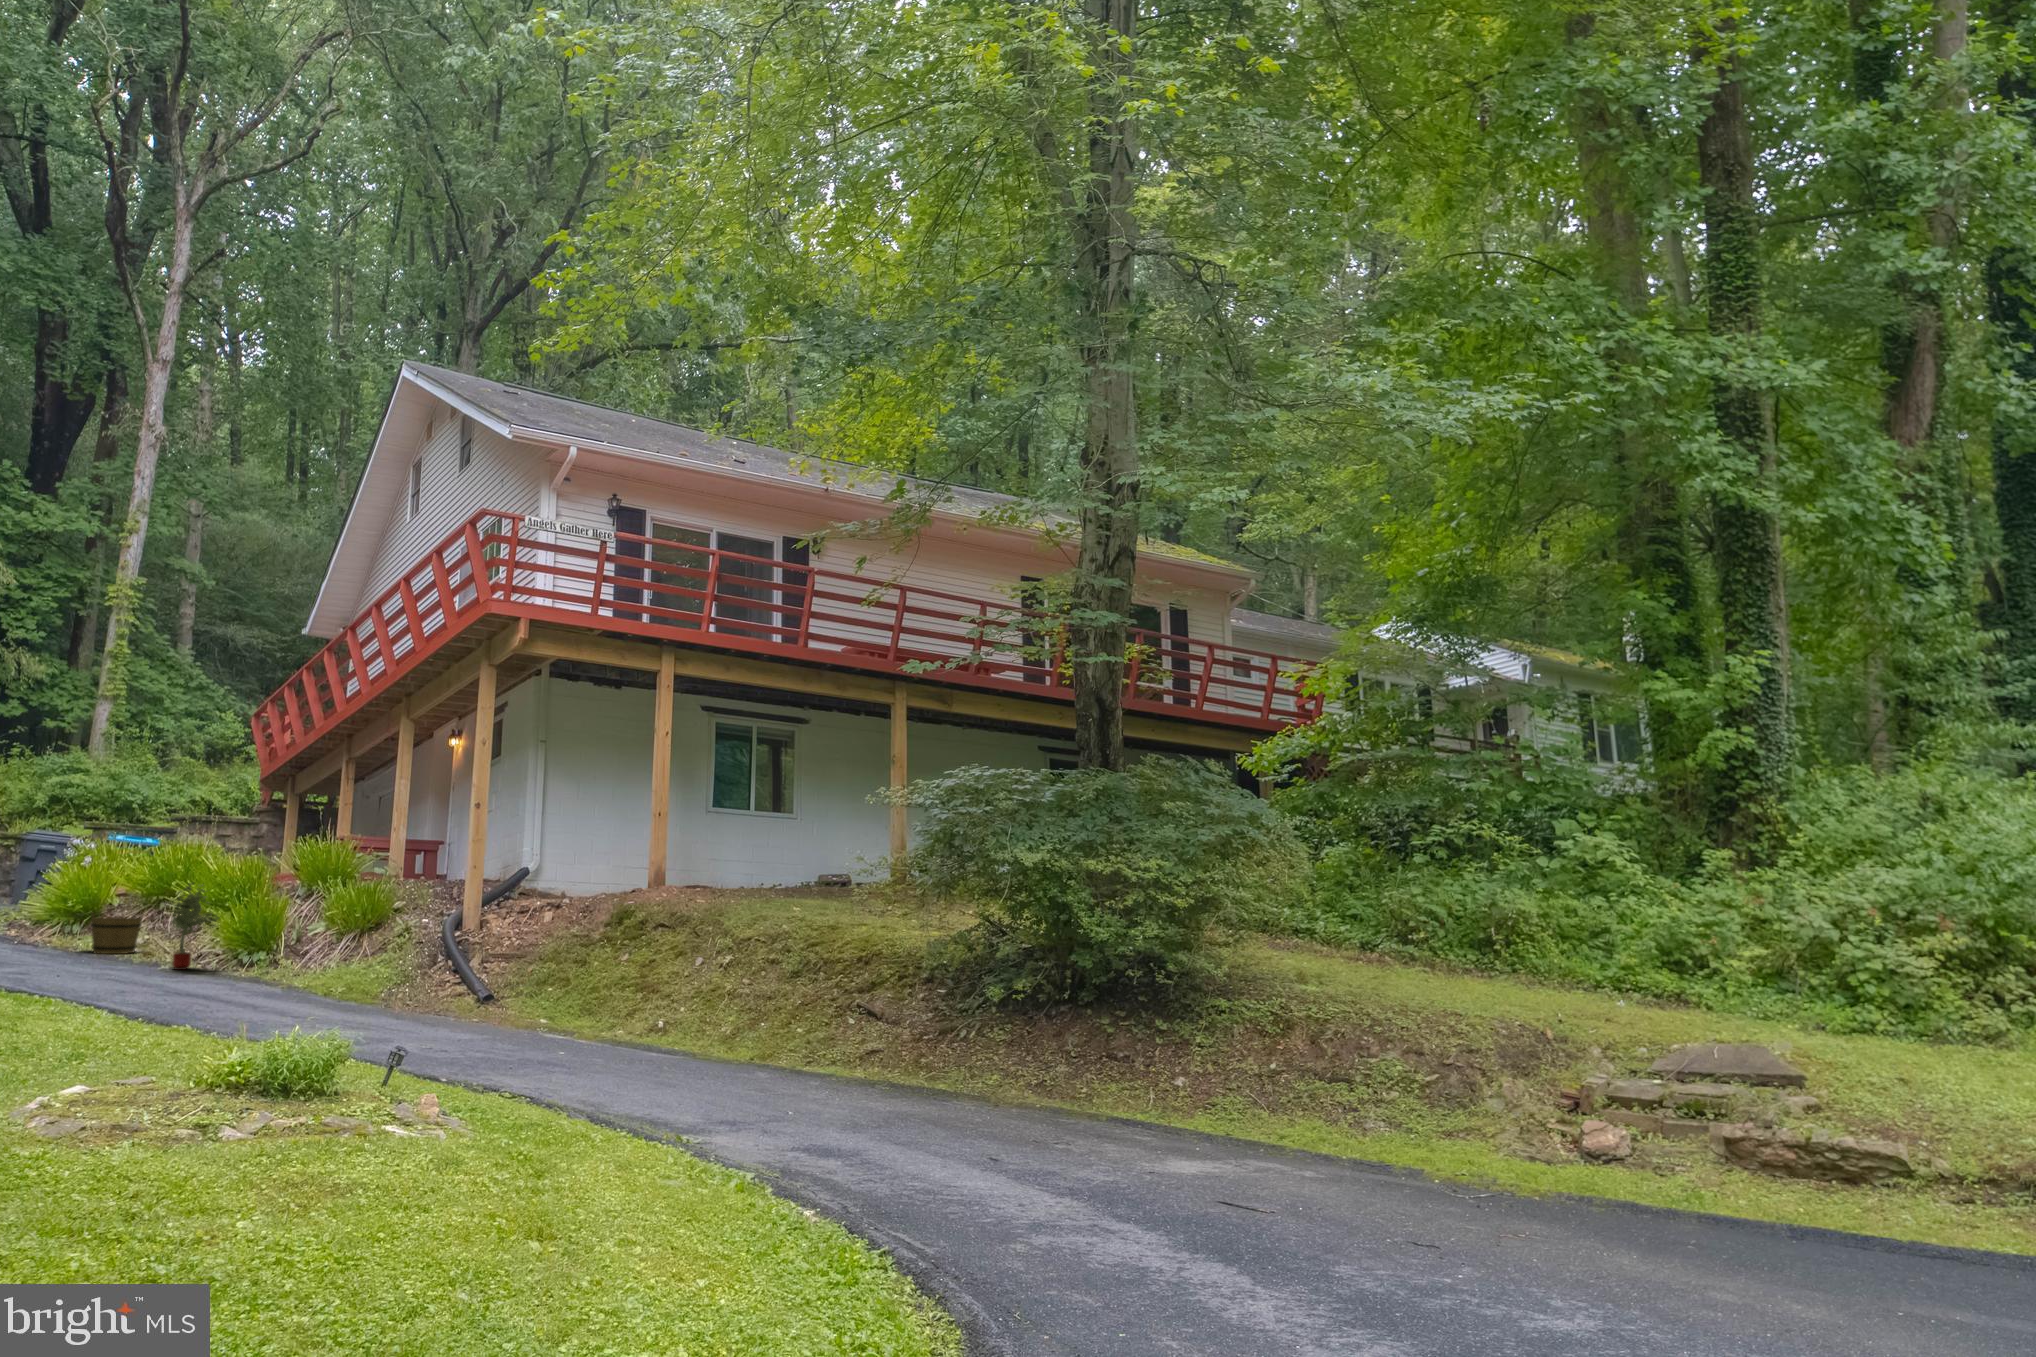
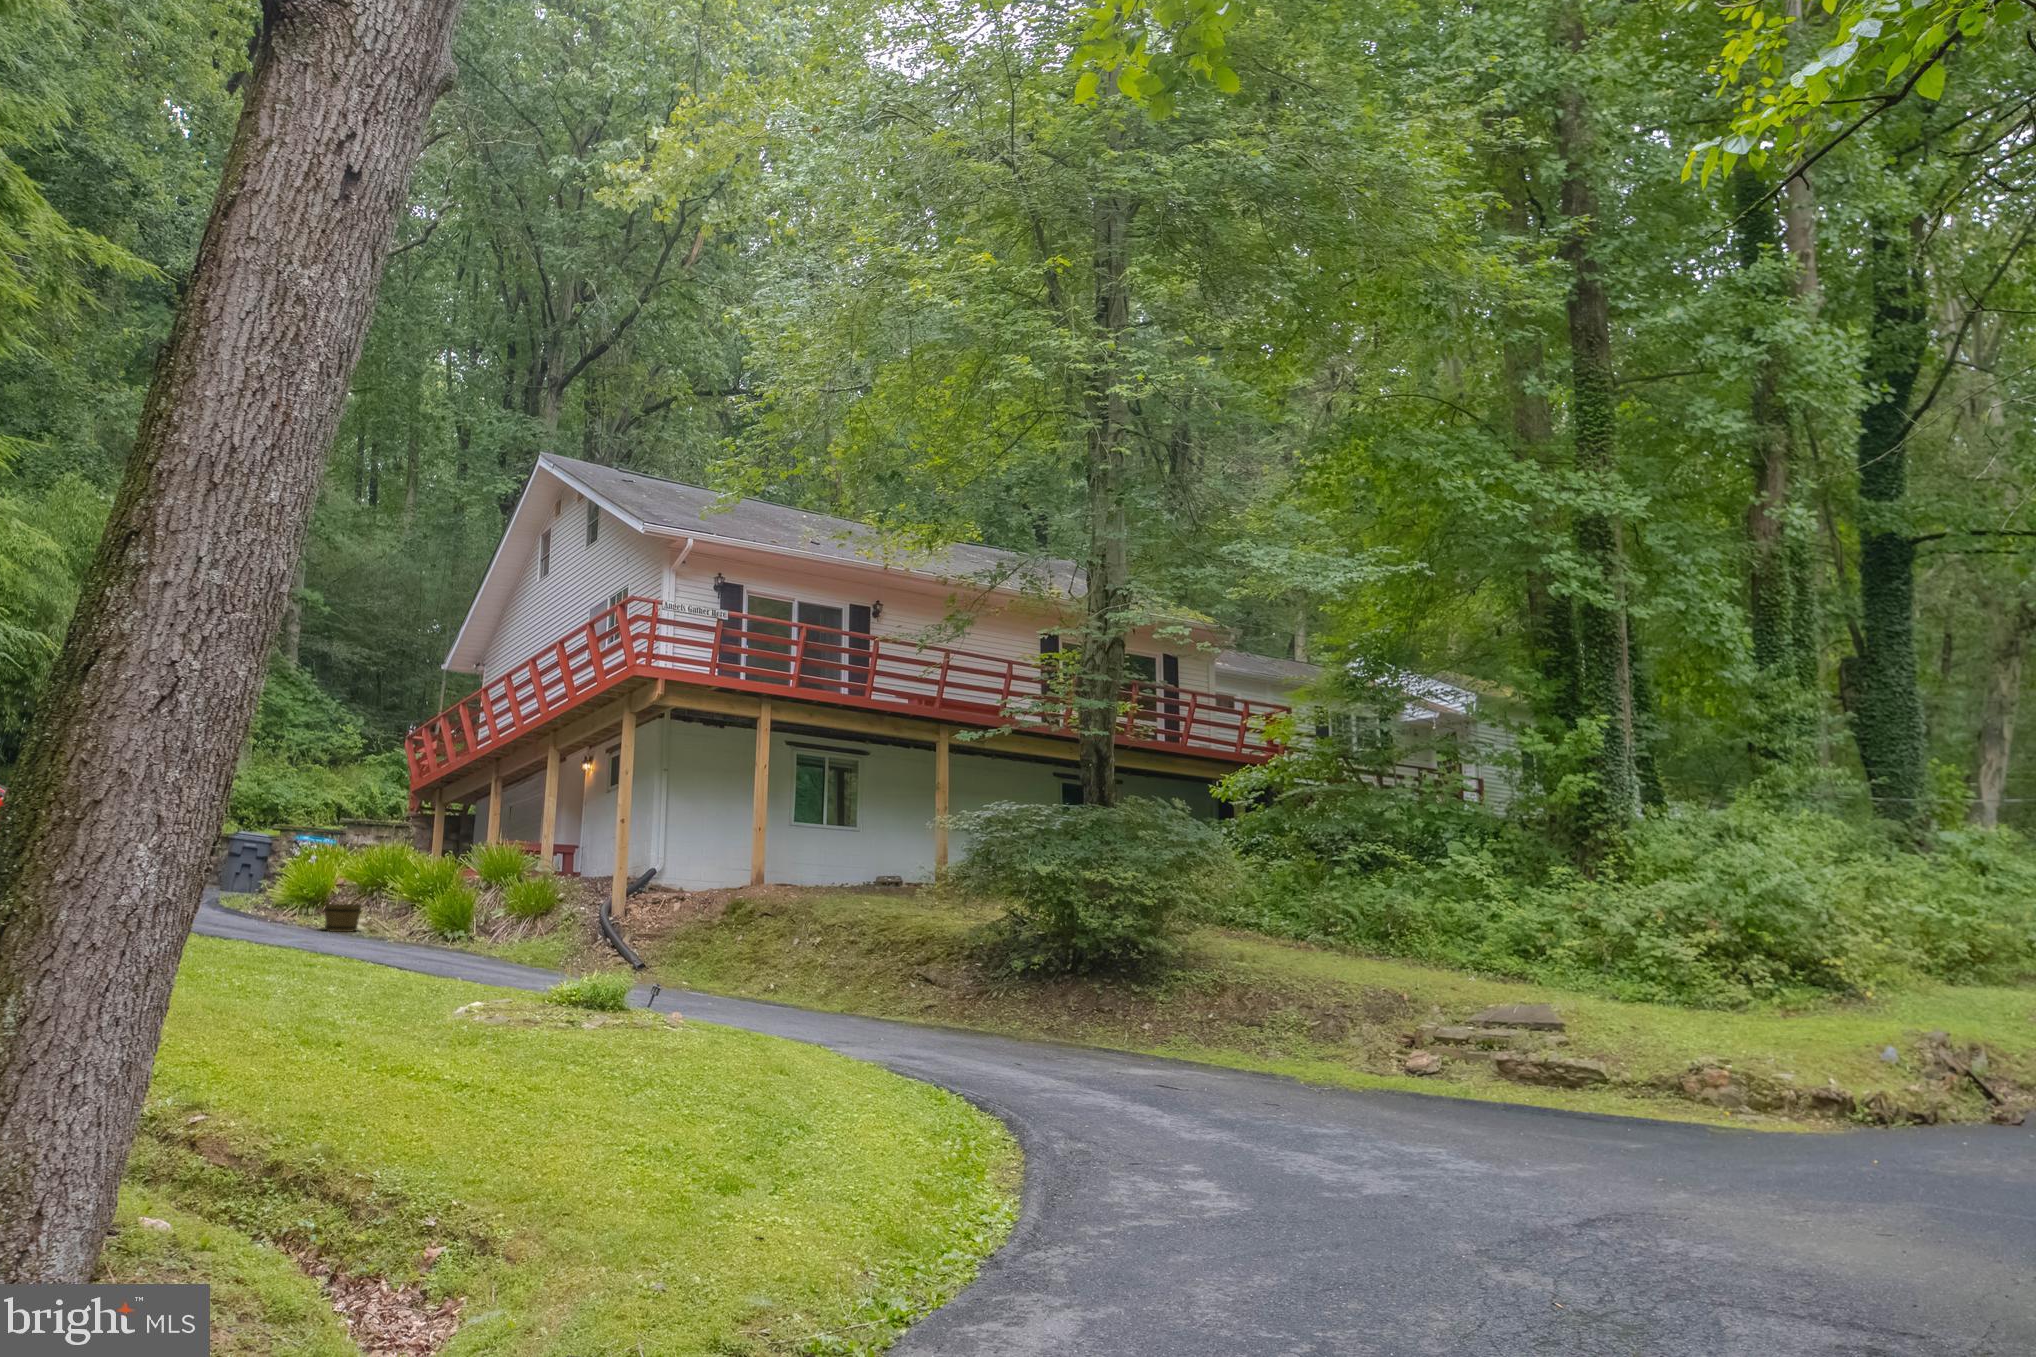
potted tree: present [172,883,218,970] -> none [392,877,431,944]

